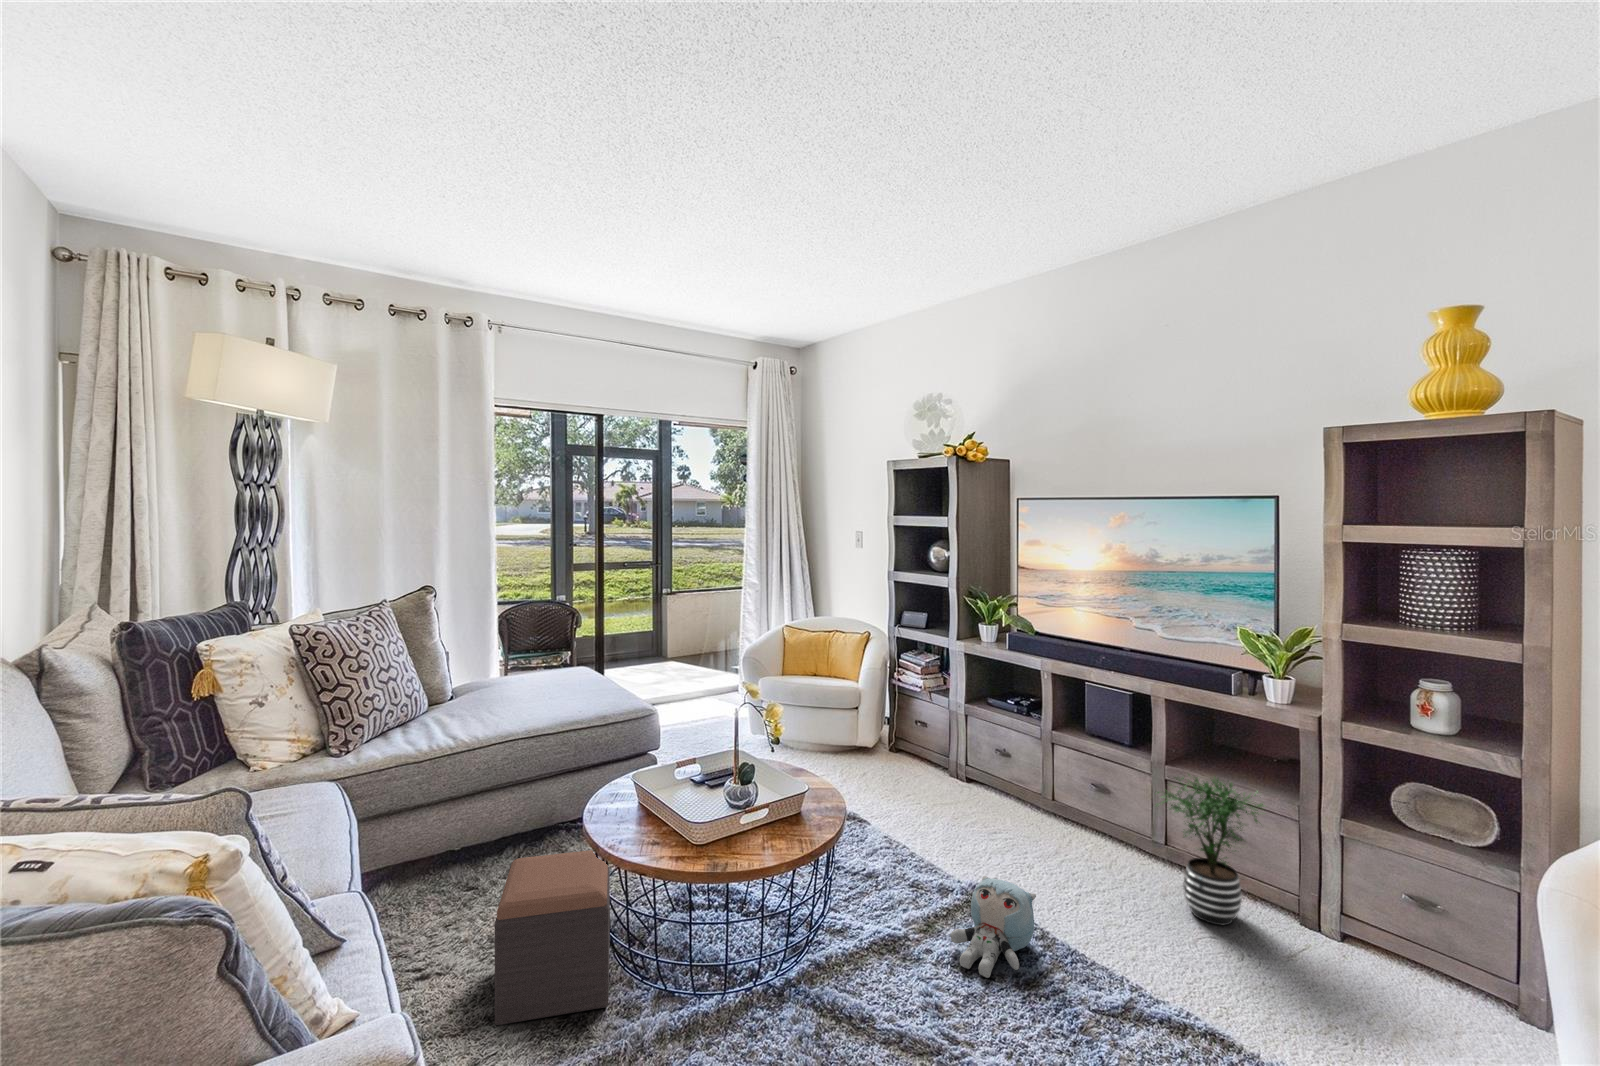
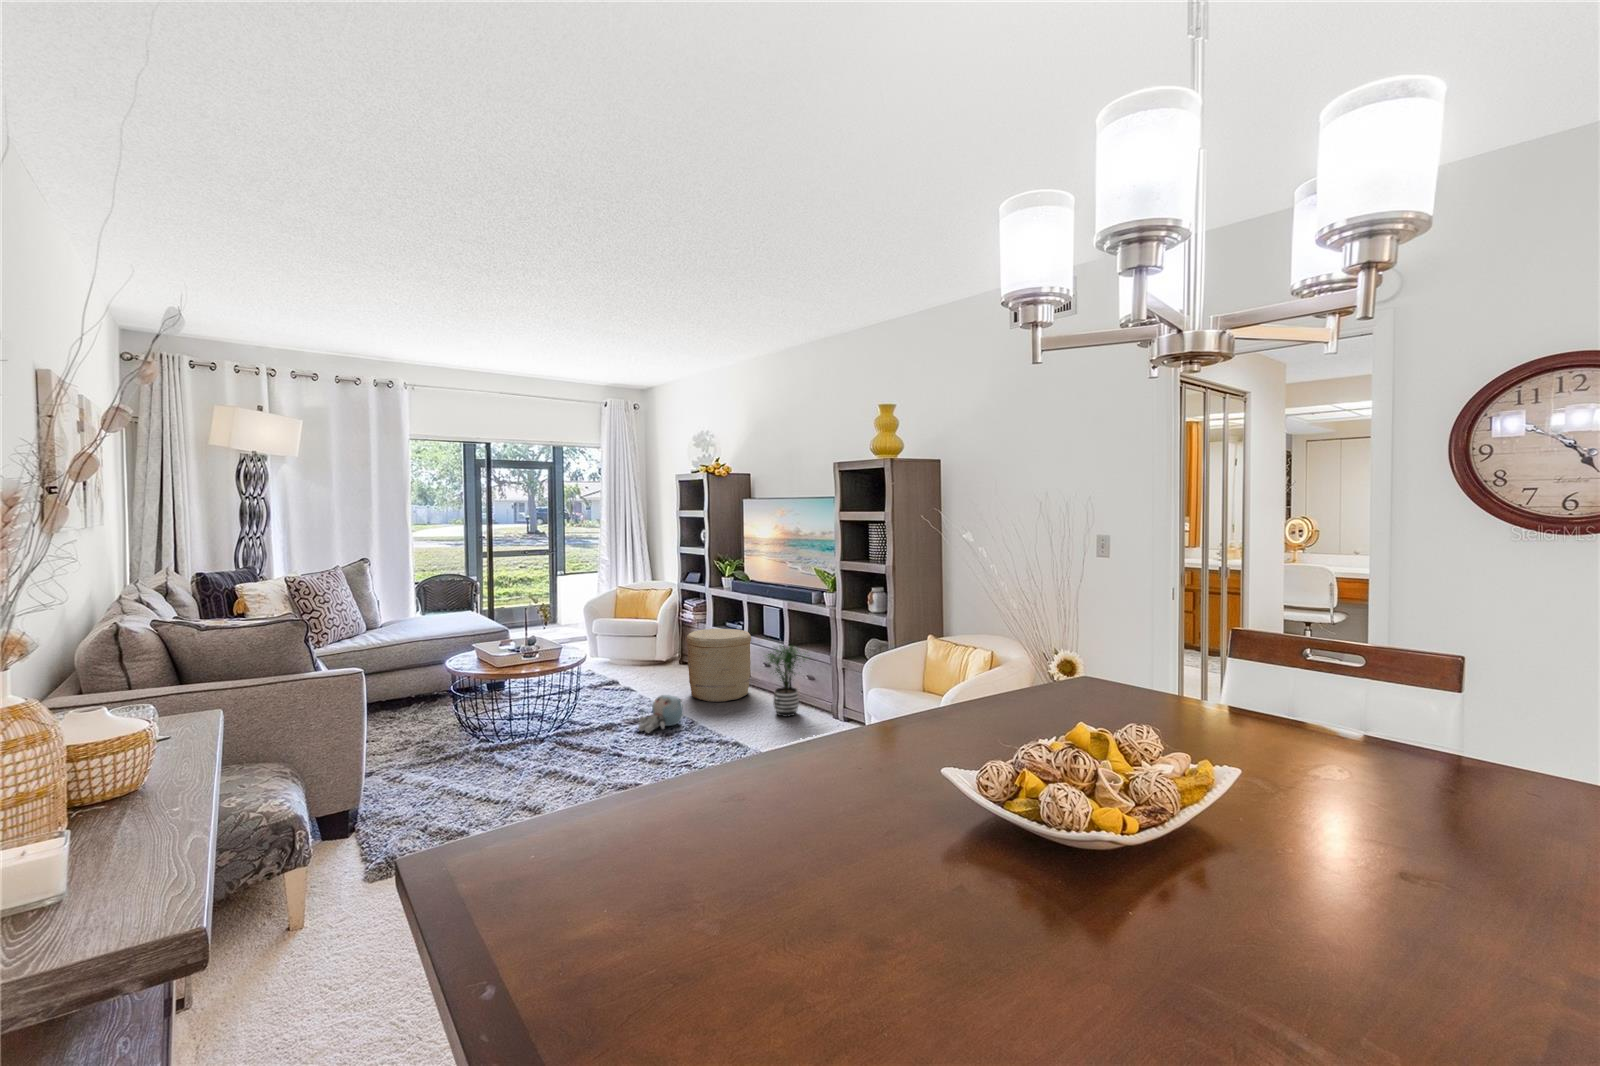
woven basket: none [967,718,1087,865] -> present [686,629,751,702]
footstool: present [495,850,610,1025] -> none [400,682,464,752]

